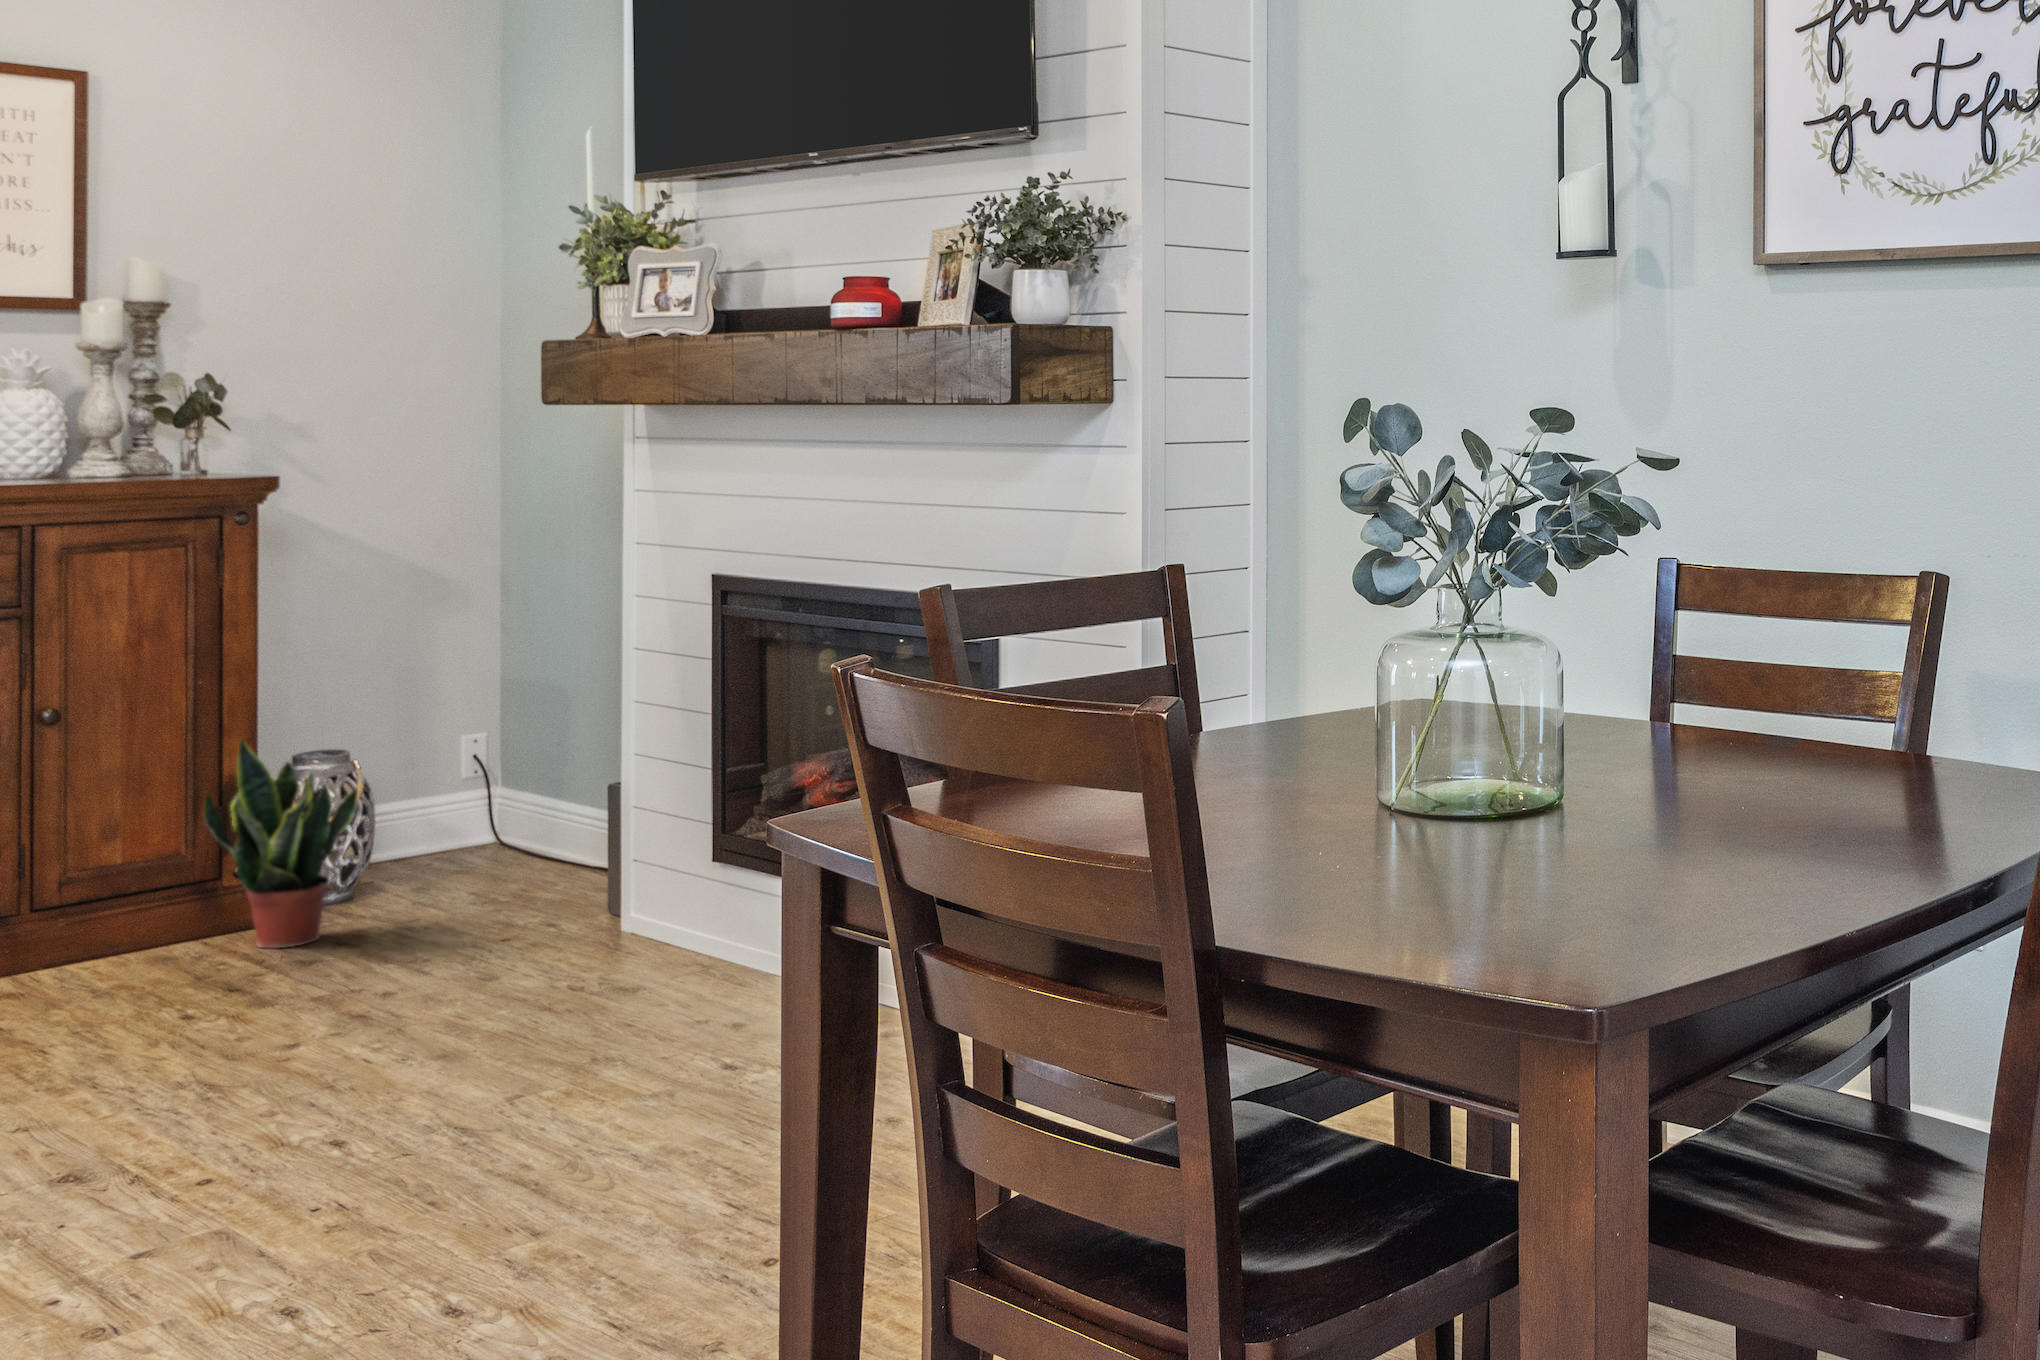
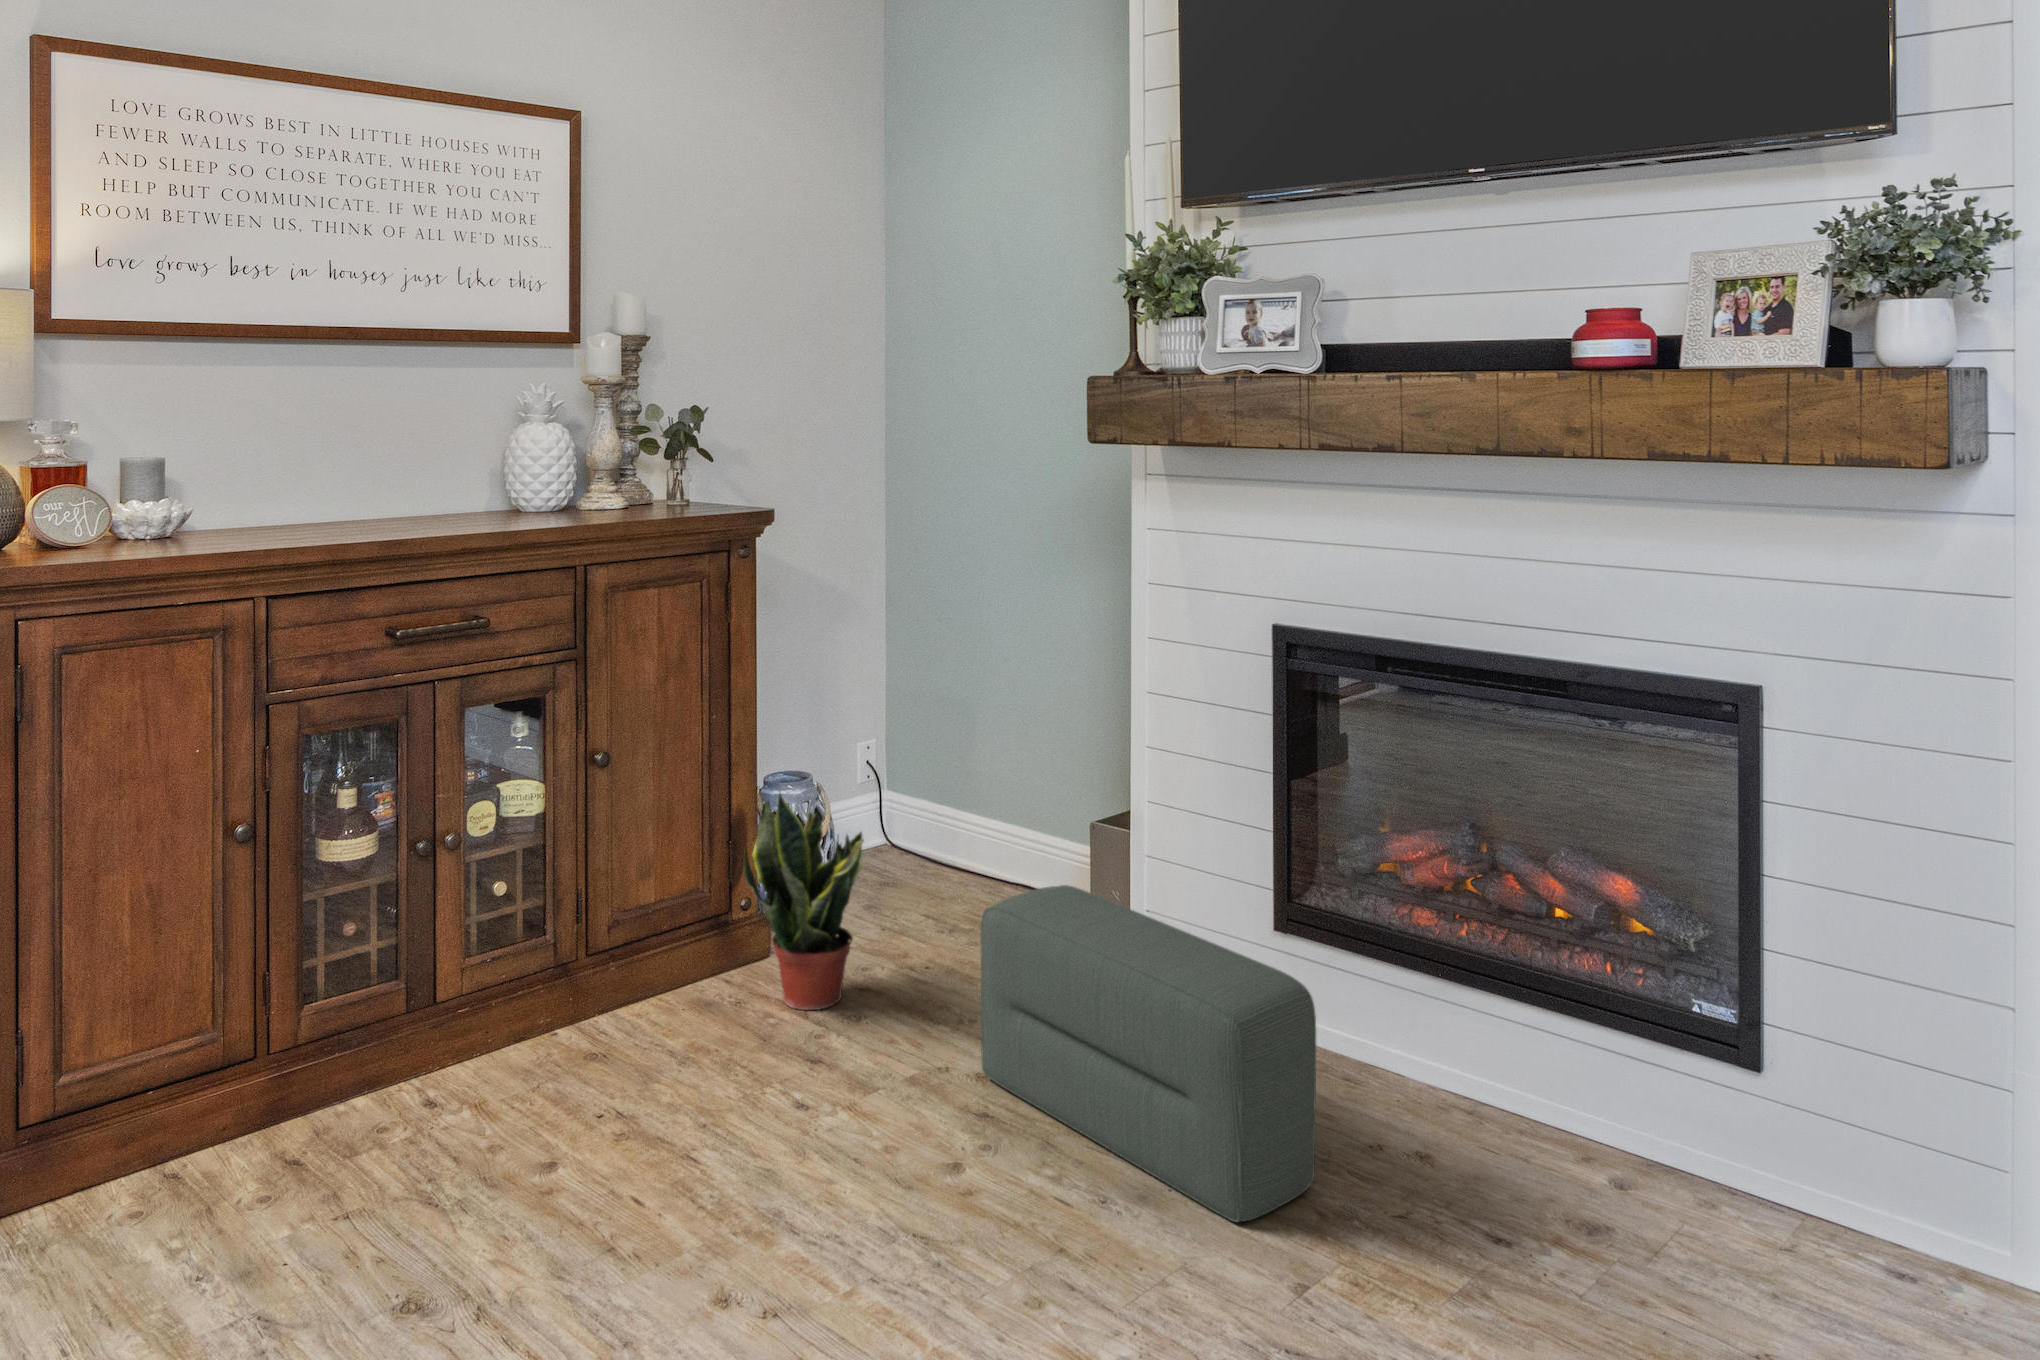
pouf: none [389,808,606,1045] -> present [980,885,1316,1223]

